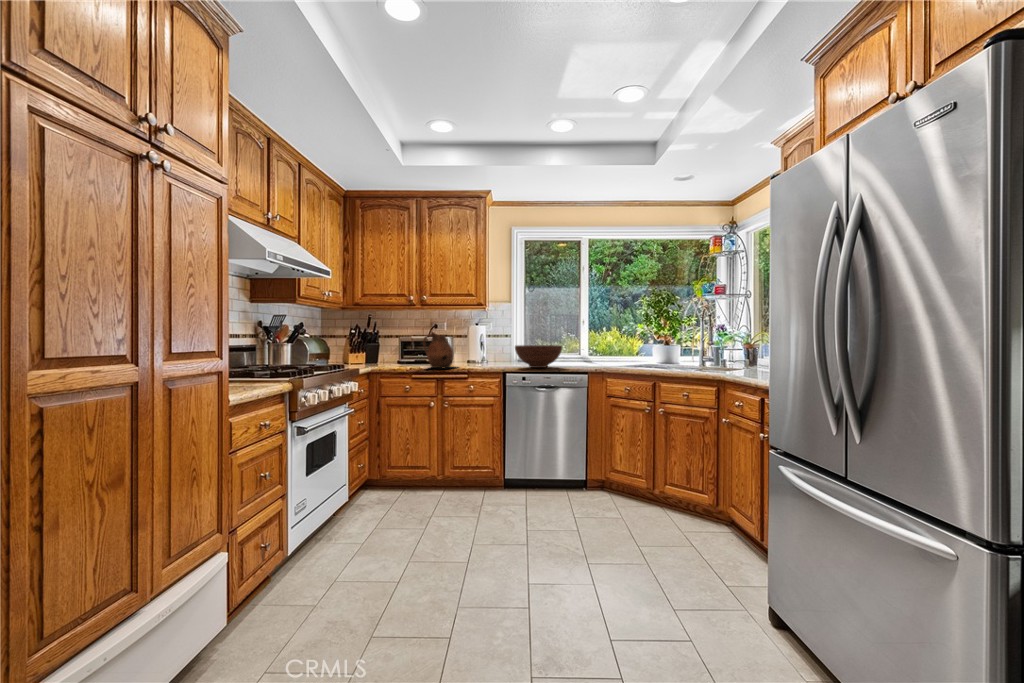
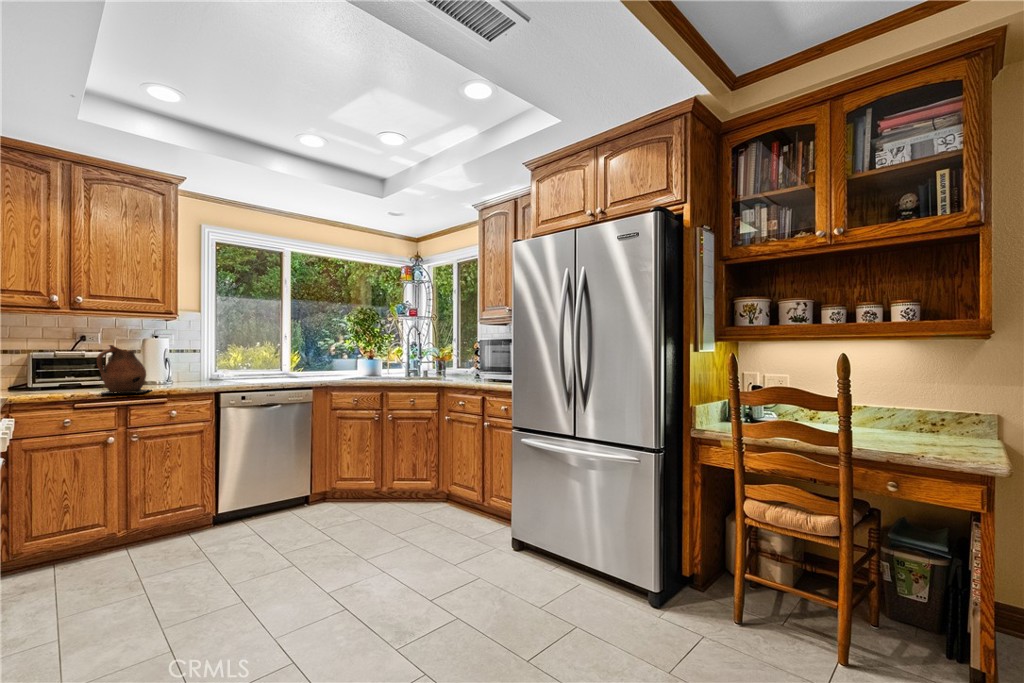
fruit bowl: present [515,345,562,368] -> none [232,361,290,385]

